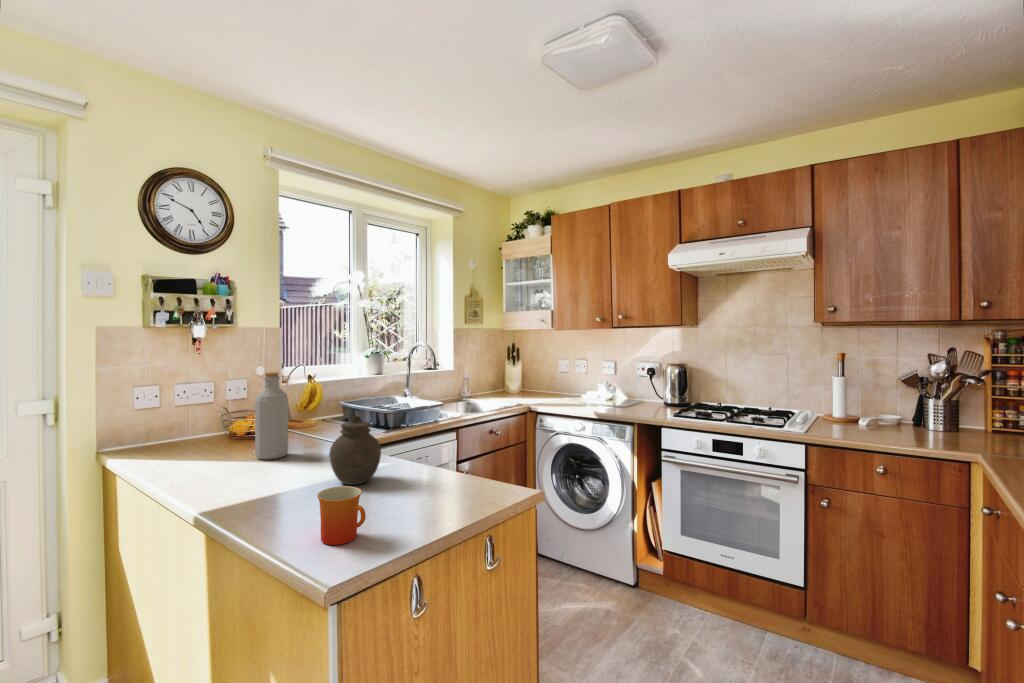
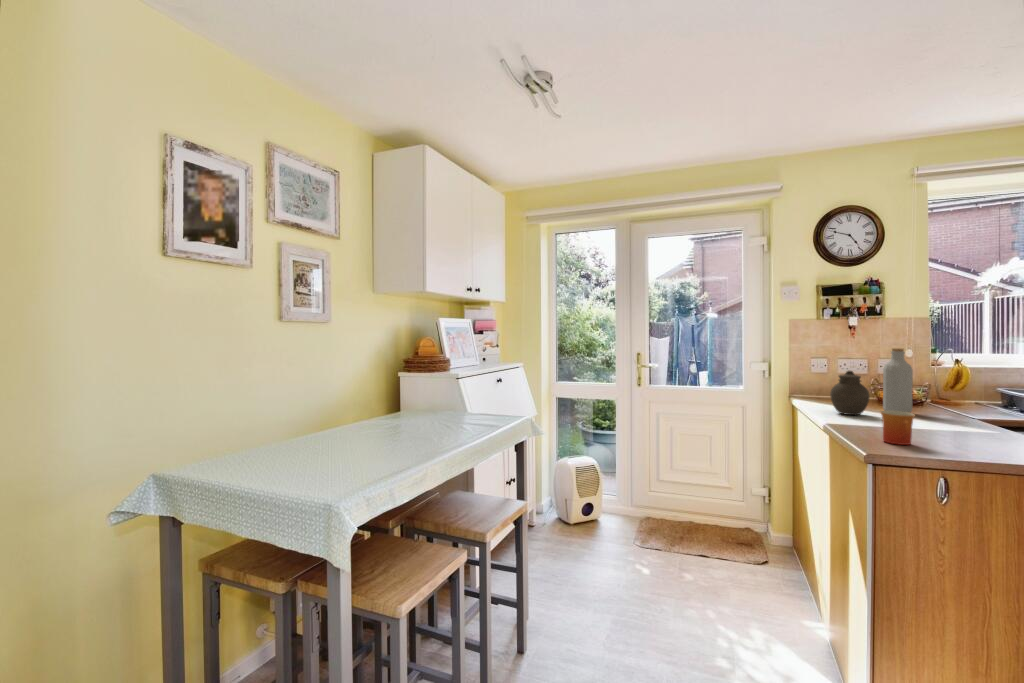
jar: present [329,416,381,485] -> present [830,371,870,415]

